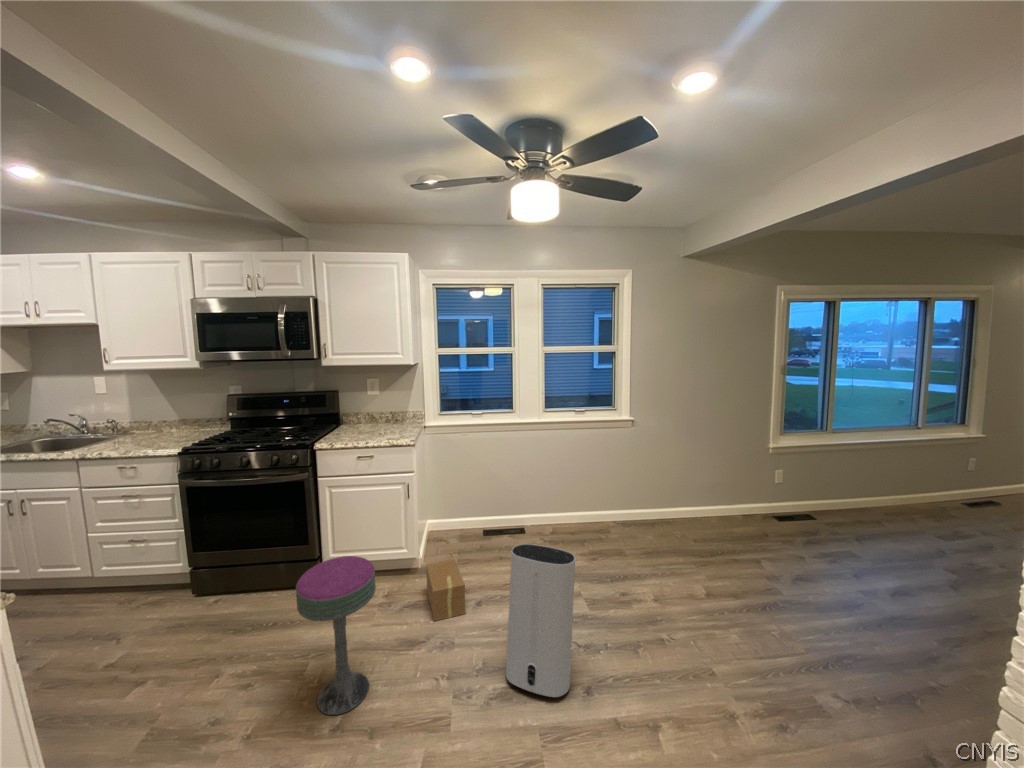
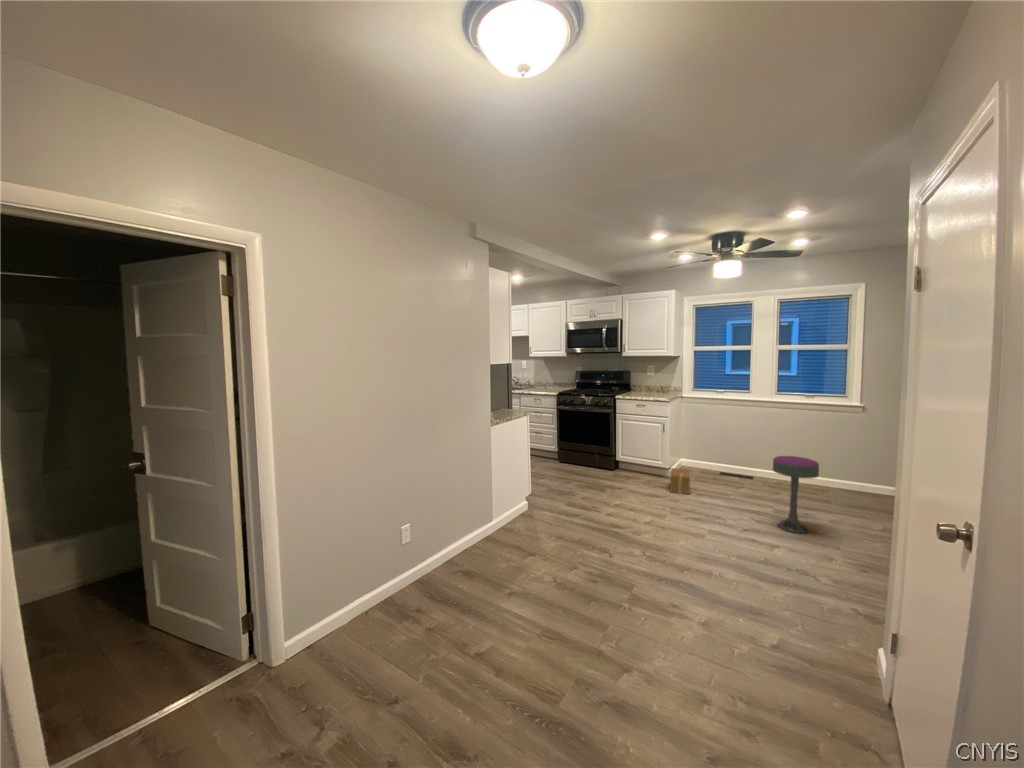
air purifier: present [506,544,575,697] -> none [701,449,745,523]
bar stool: present [296,556,376,715] -> present [773,456,819,533]

